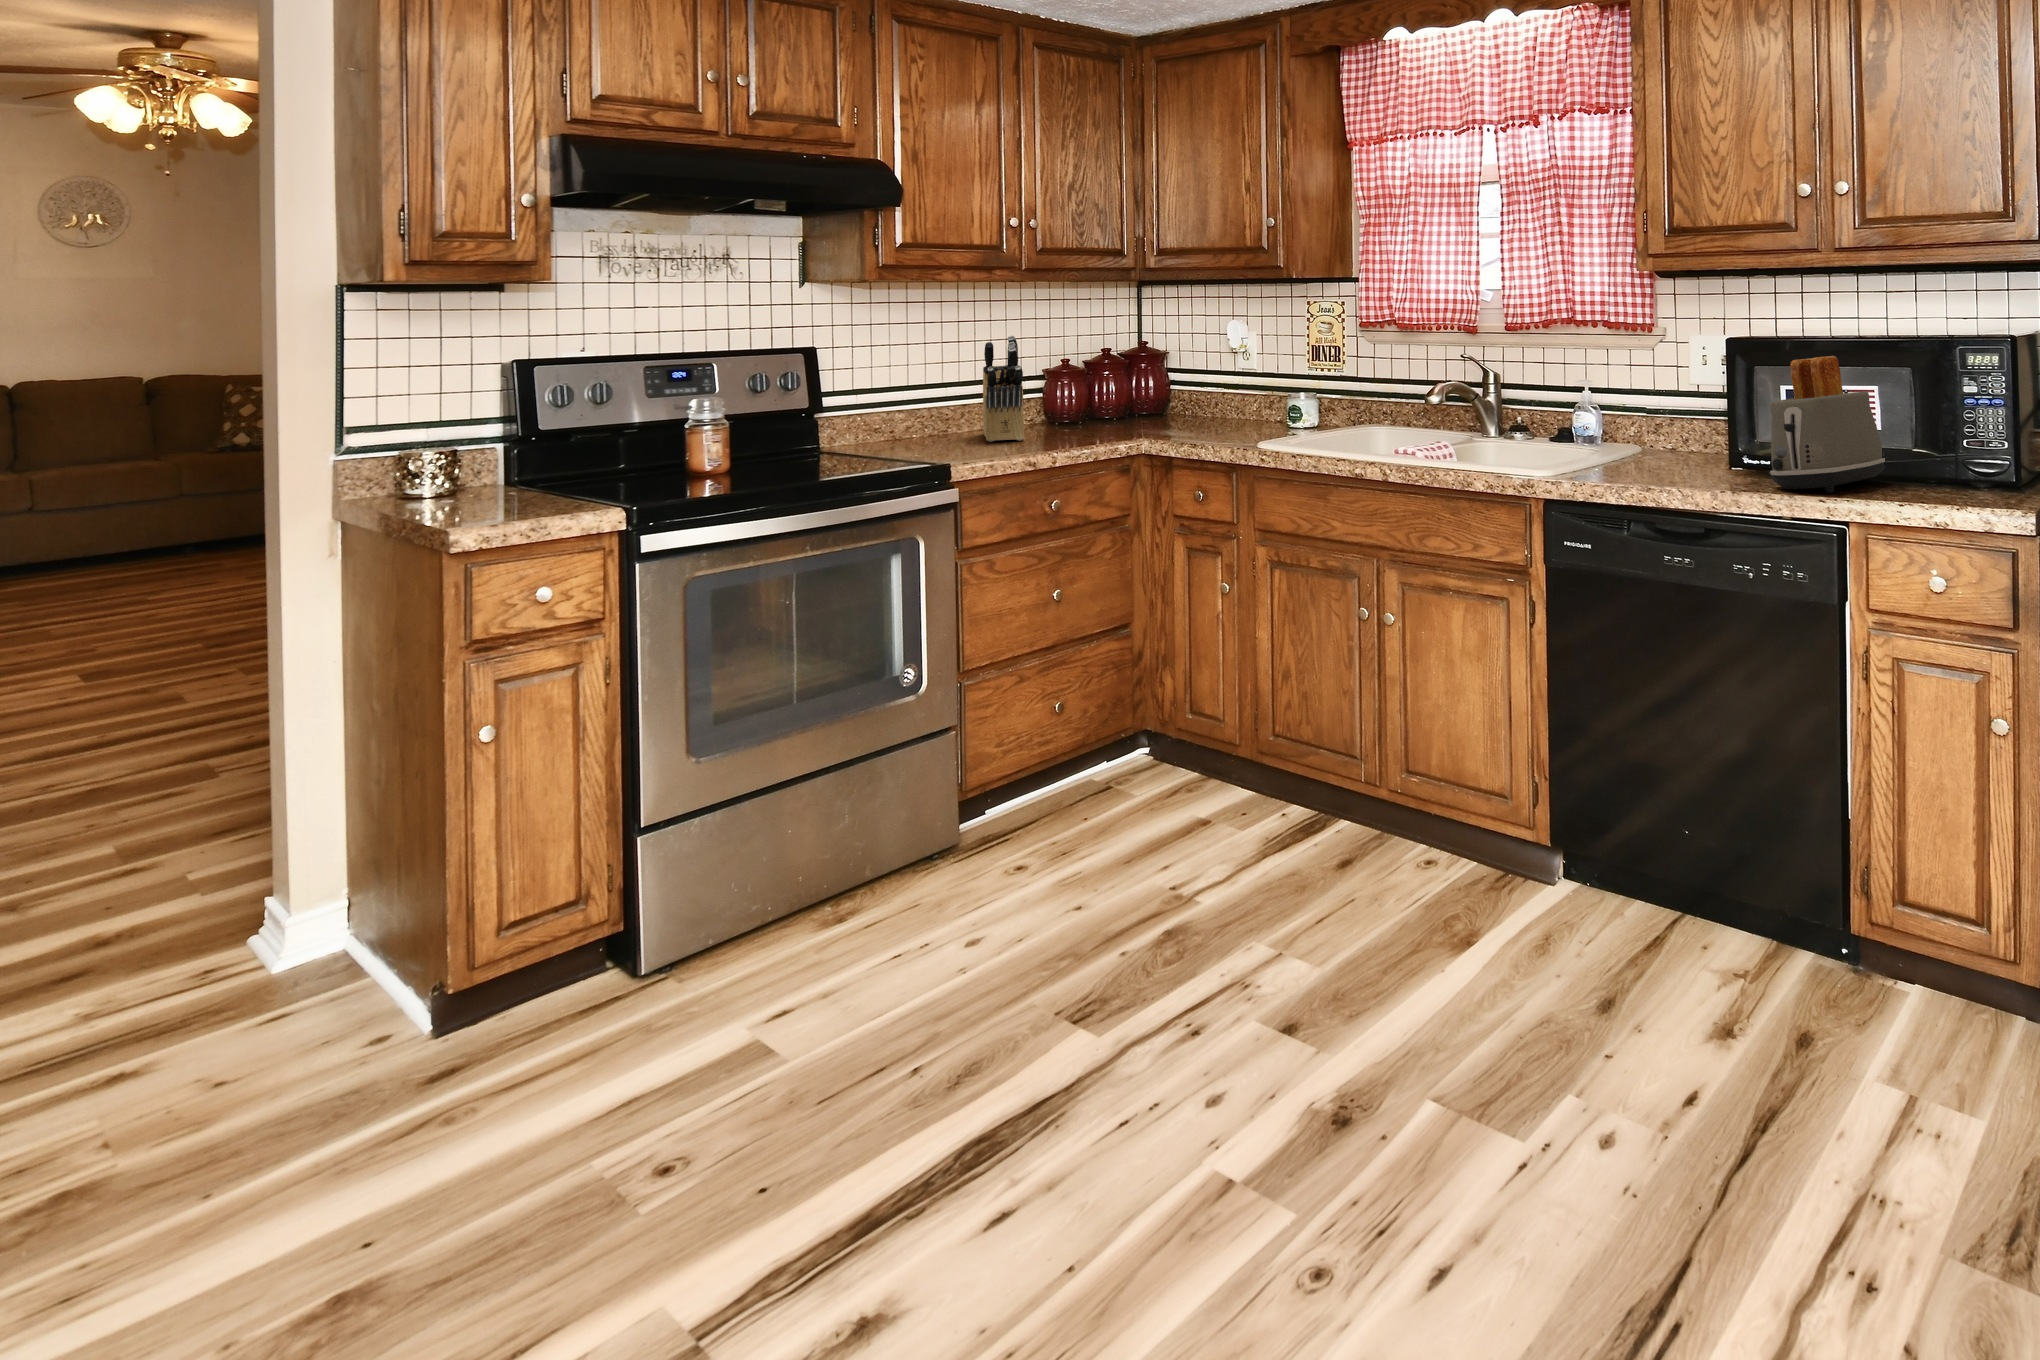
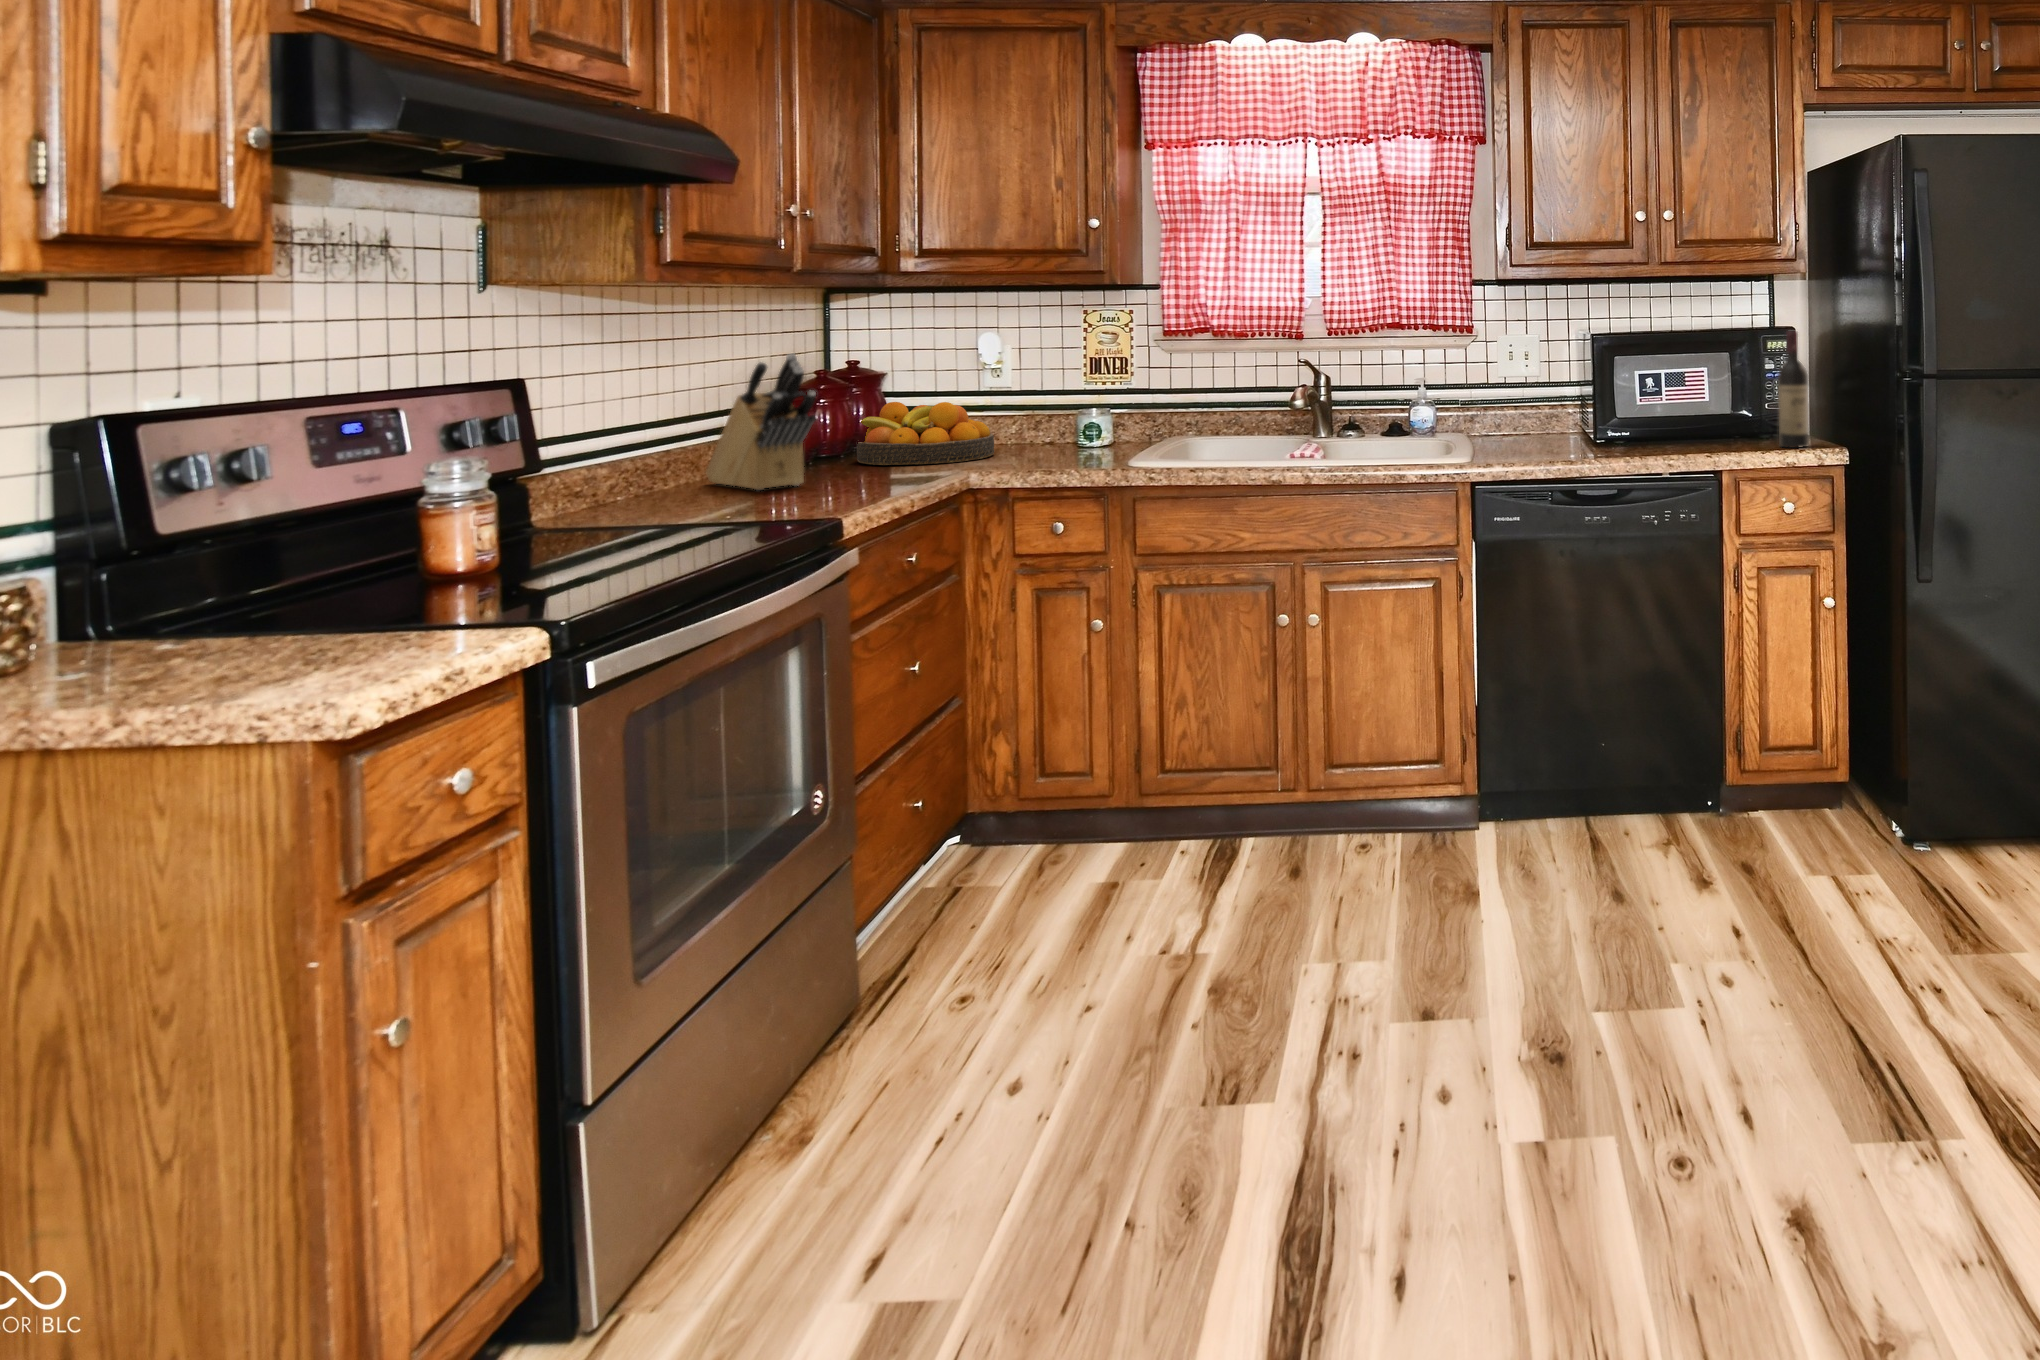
wine bottle: none [1968,344,2014,501] -> present [1778,331,1809,448]
toaster: present [1770,356,1886,493] -> none [1648,345,1713,453]
fruit bowl: none [1111,377,1223,431] -> present [856,402,994,465]

